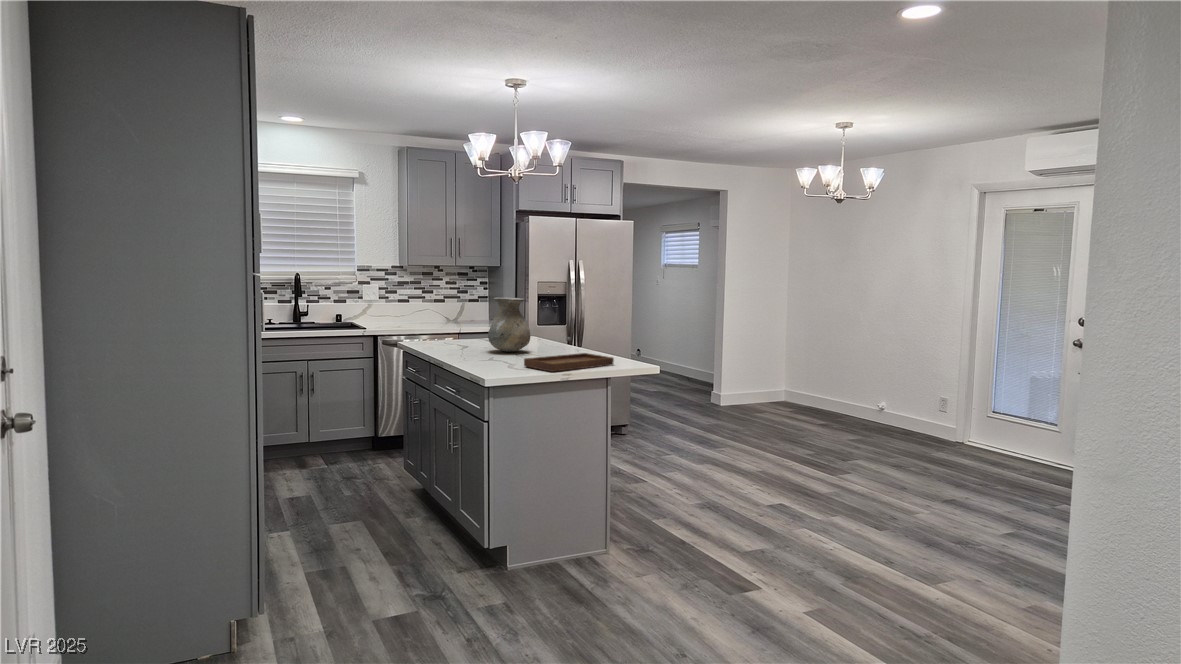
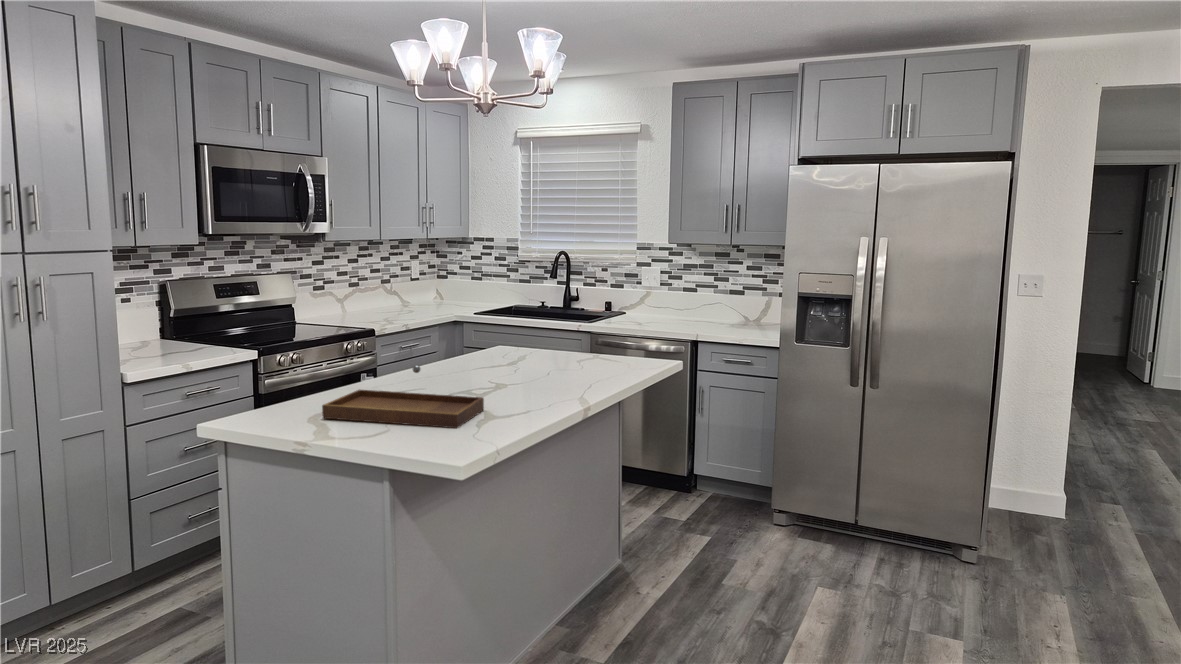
vase: present [488,298,530,352] -> none [467,292,532,376]

